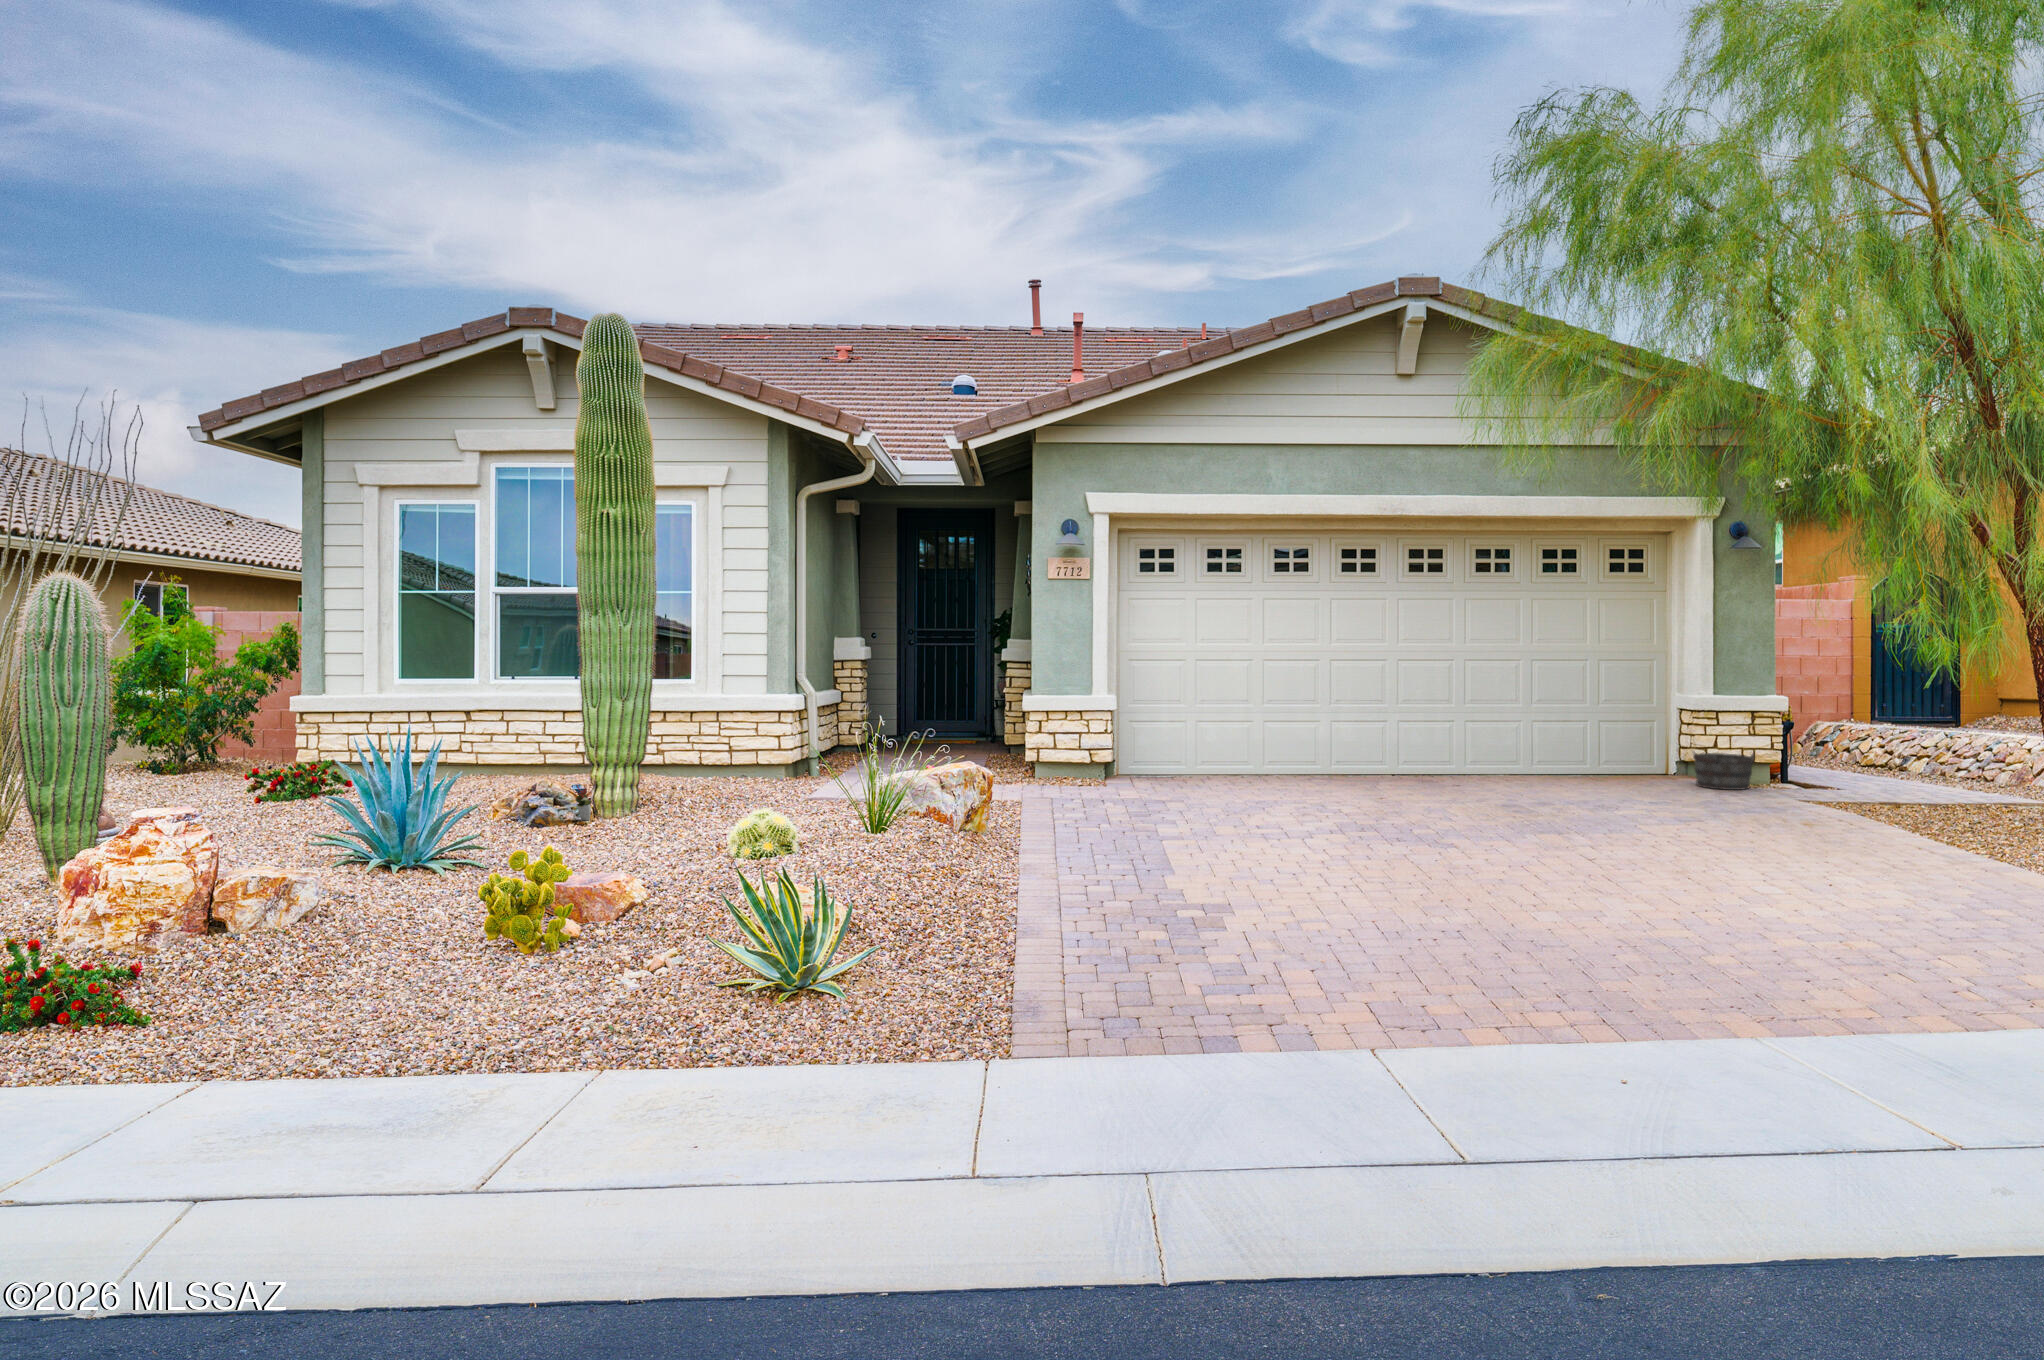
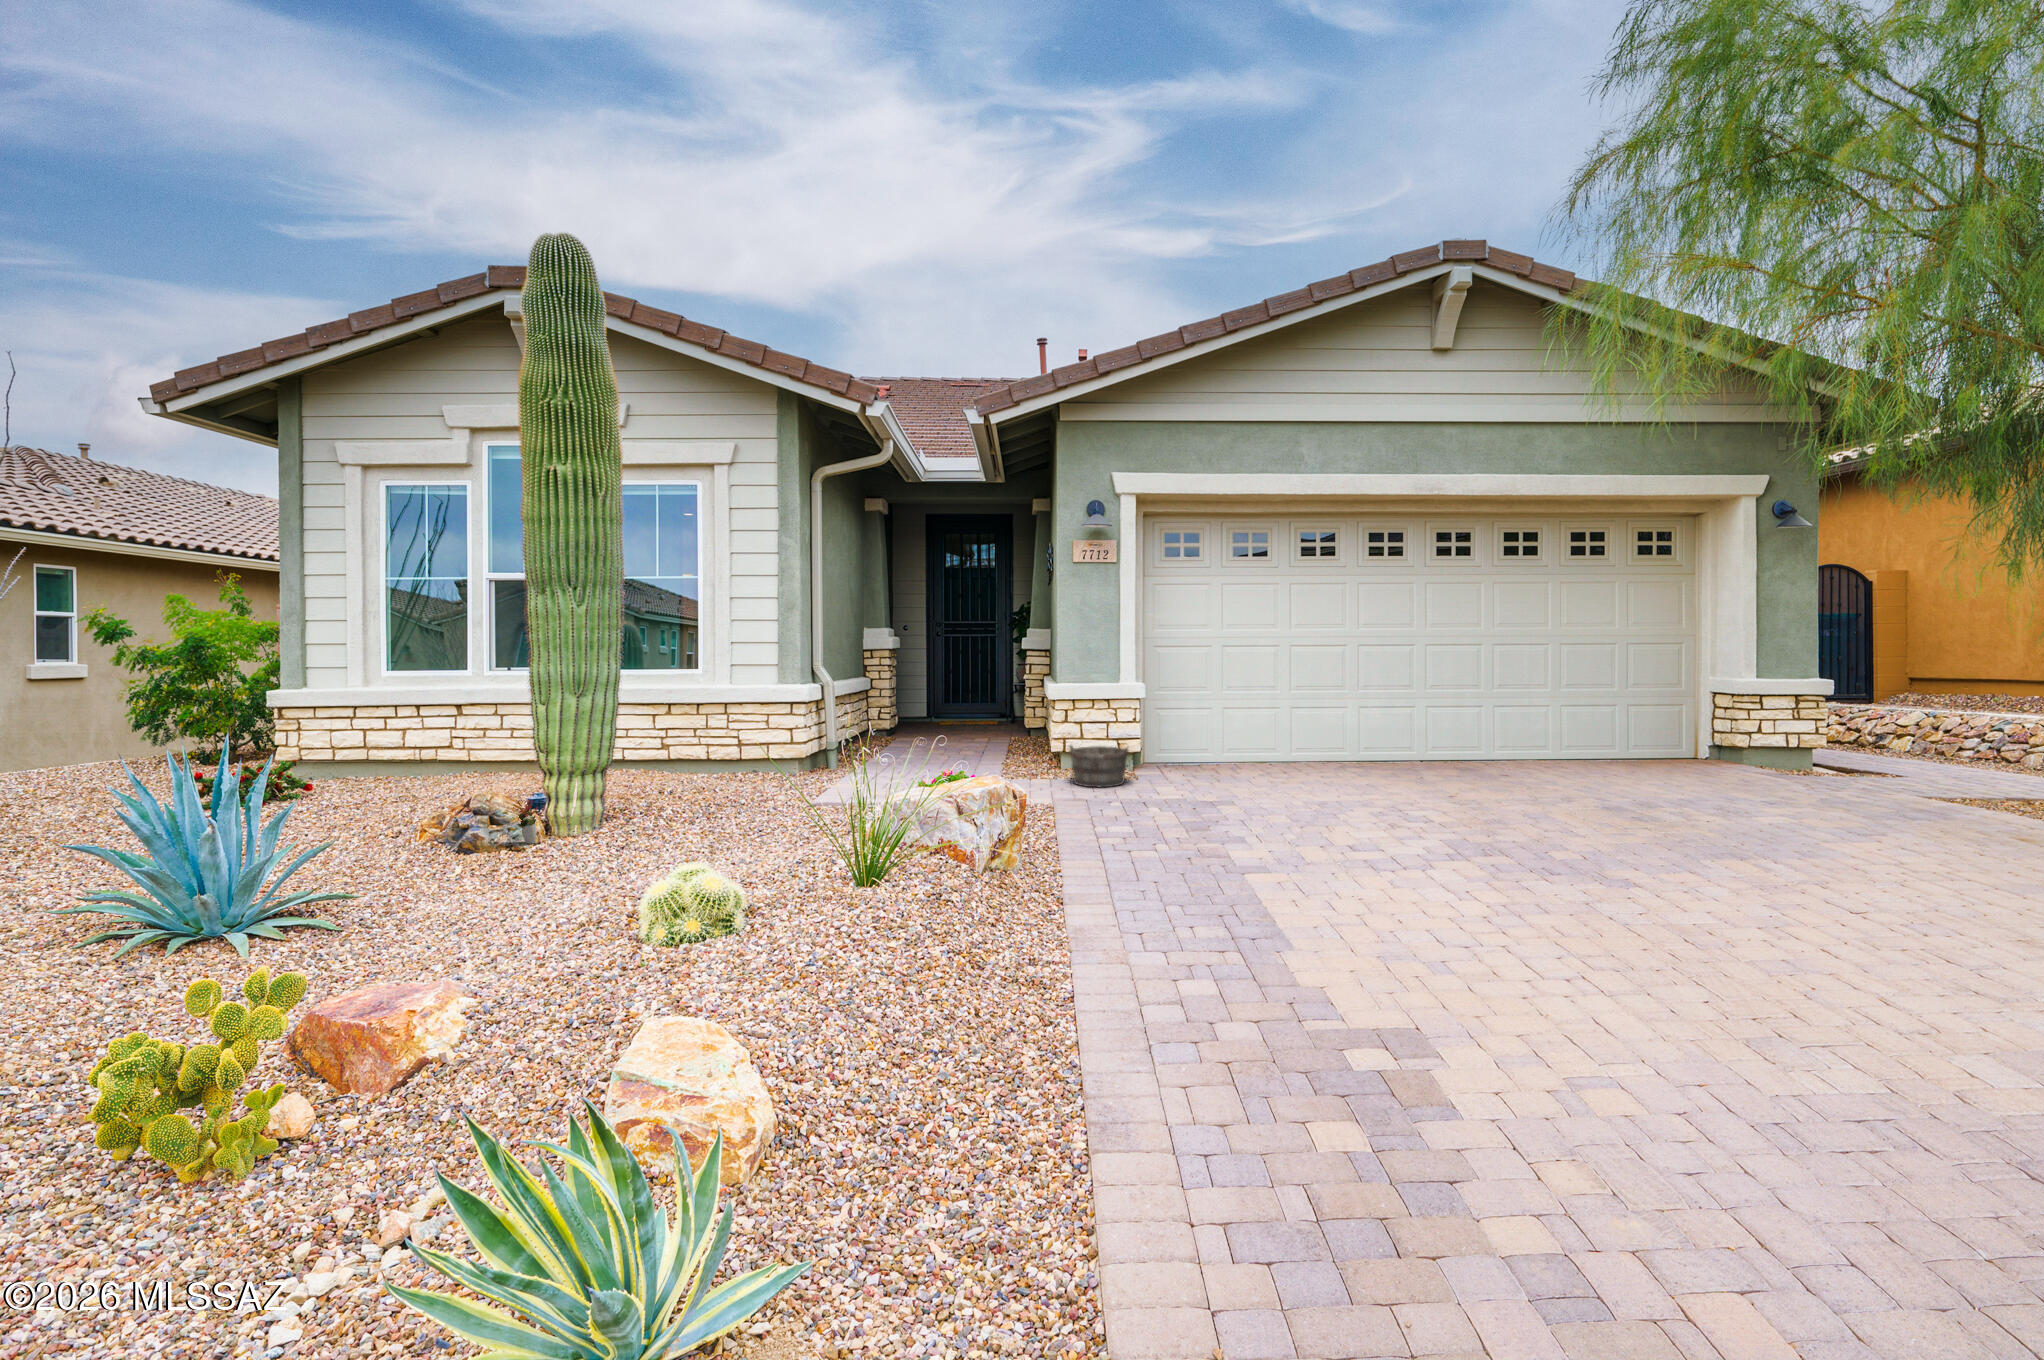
bucket: present [1693,752,1755,790] -> present [1069,745,1128,787]

